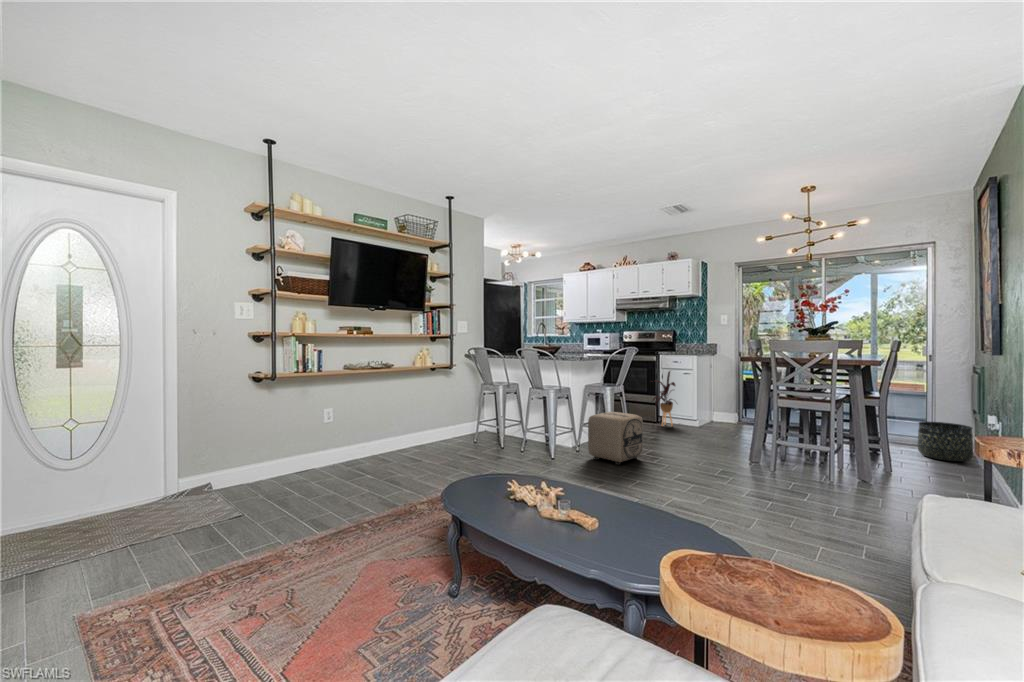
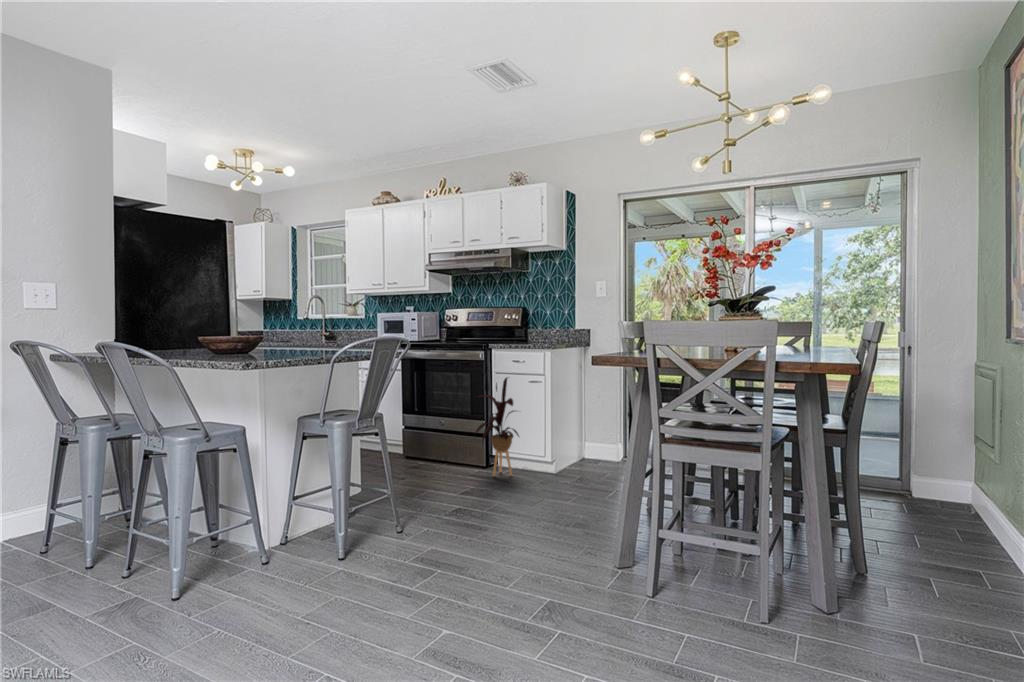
ottoman: present [588,412,643,465] -> none [287,473,411,602]
basket: present [918,422,973,461] -> none [887,458,969,527]

